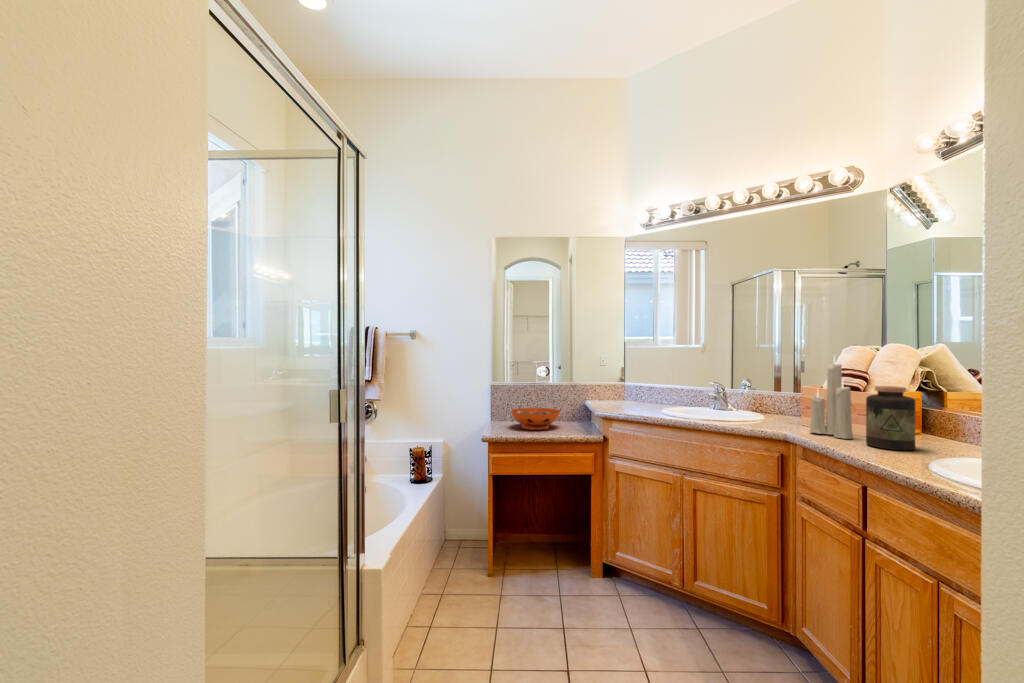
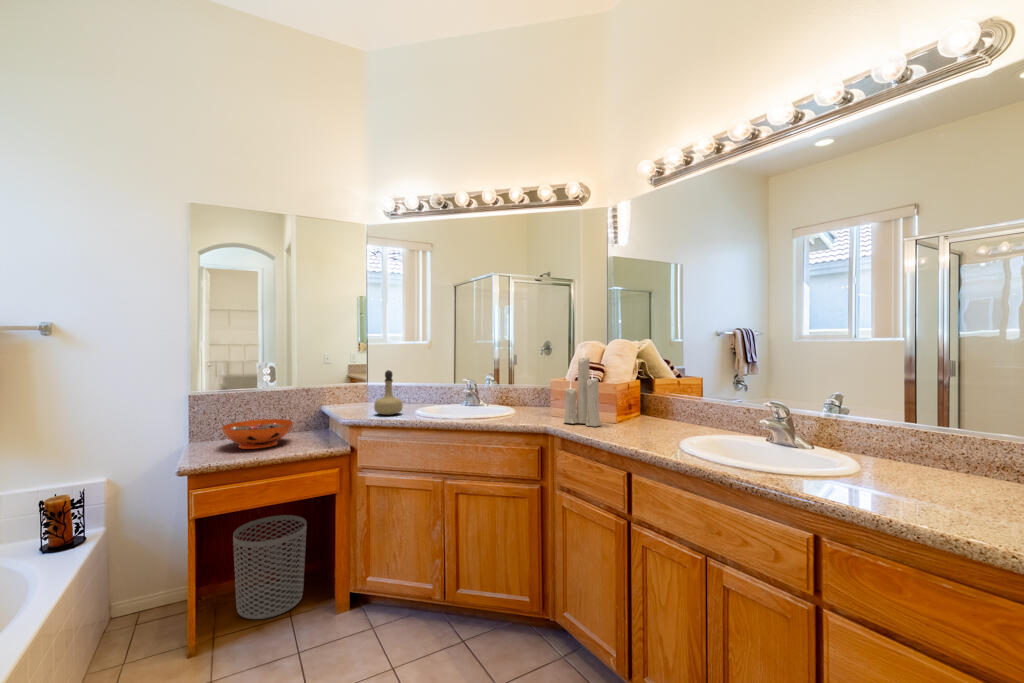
perfume bottle: none [623,371,648,411] -> present [374,370,403,415]
jar: present [866,386,916,450] -> none [614,376,651,434]
waste bin: none [518,488,571,565] -> present [233,515,307,619]

